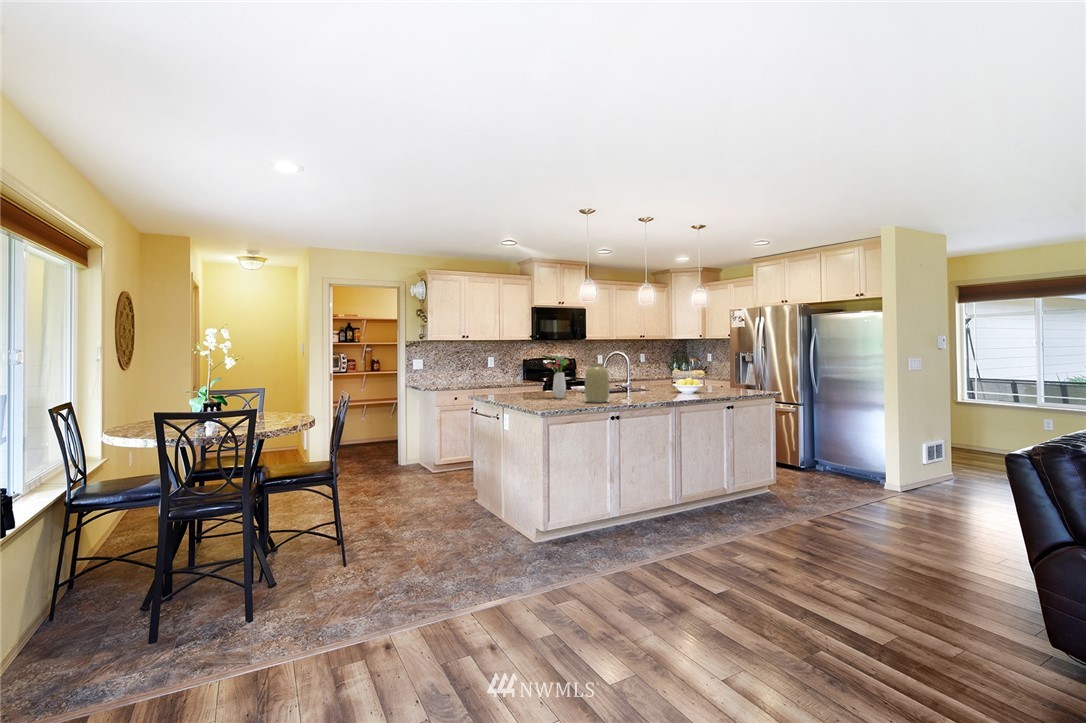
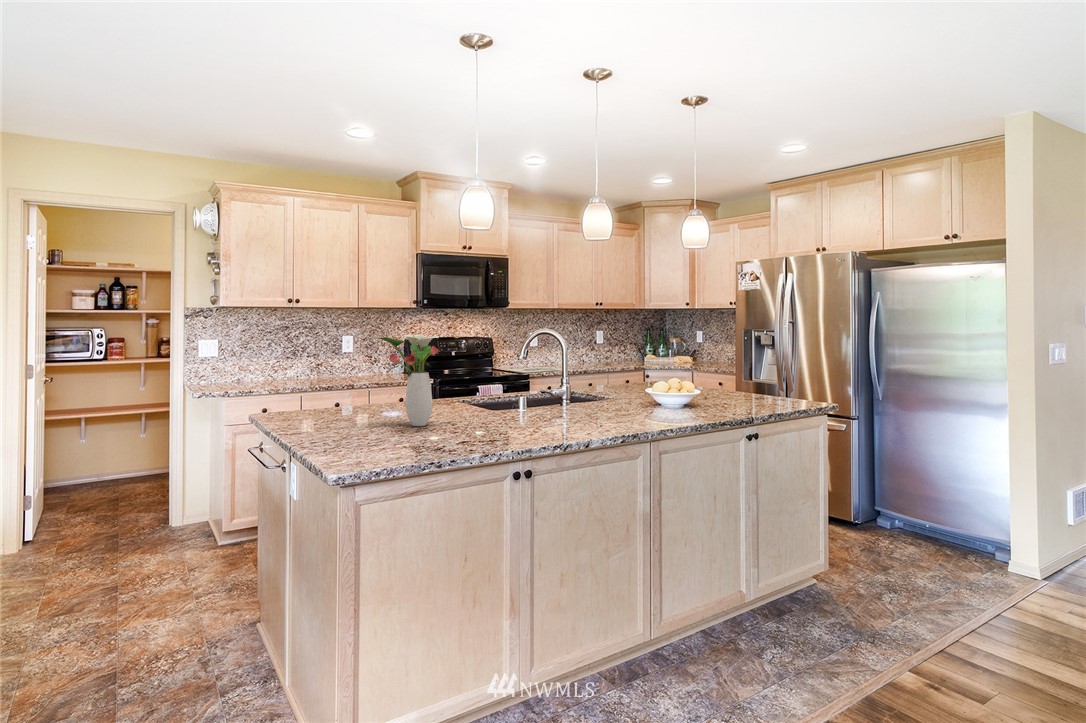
vase: present [585,364,609,403] -> none [458,357,512,444]

